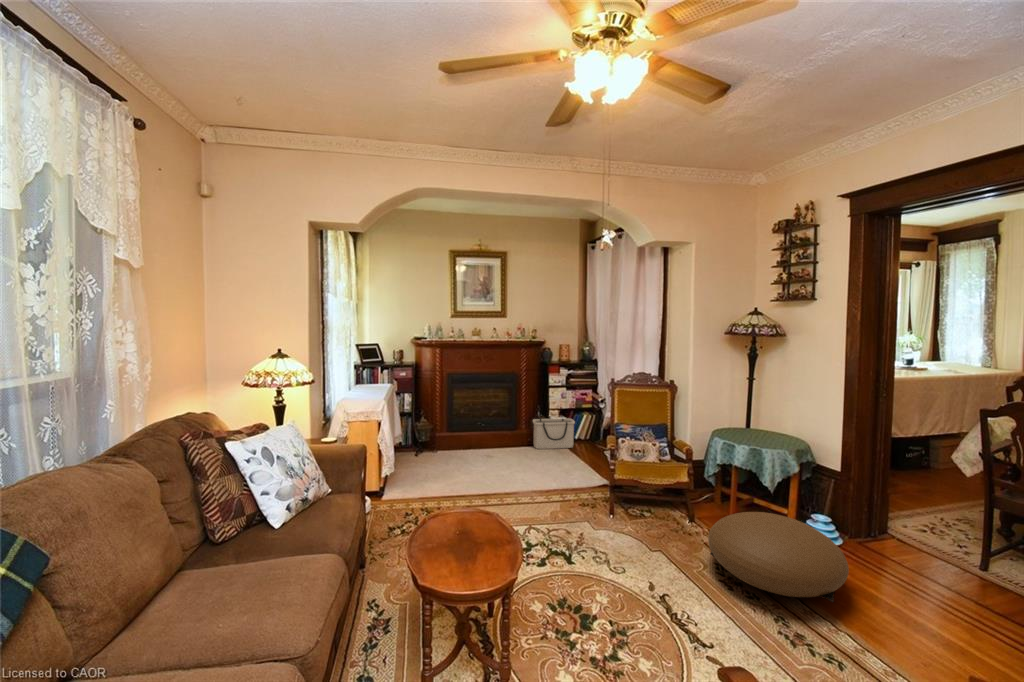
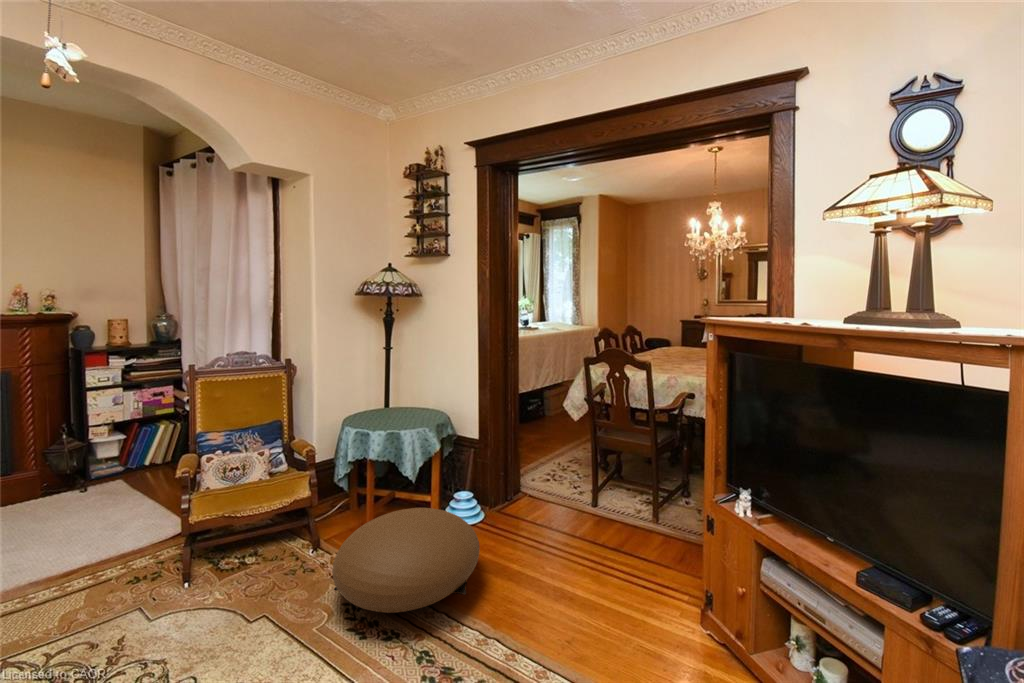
storage bin: present [533,418,575,449] -> none [46,437,141,501]

